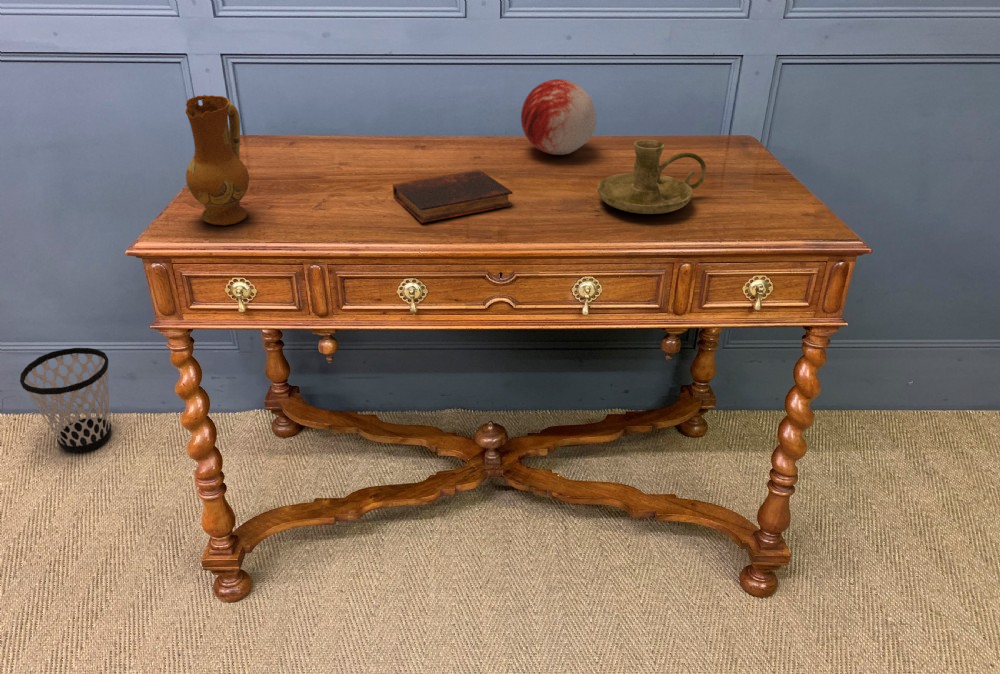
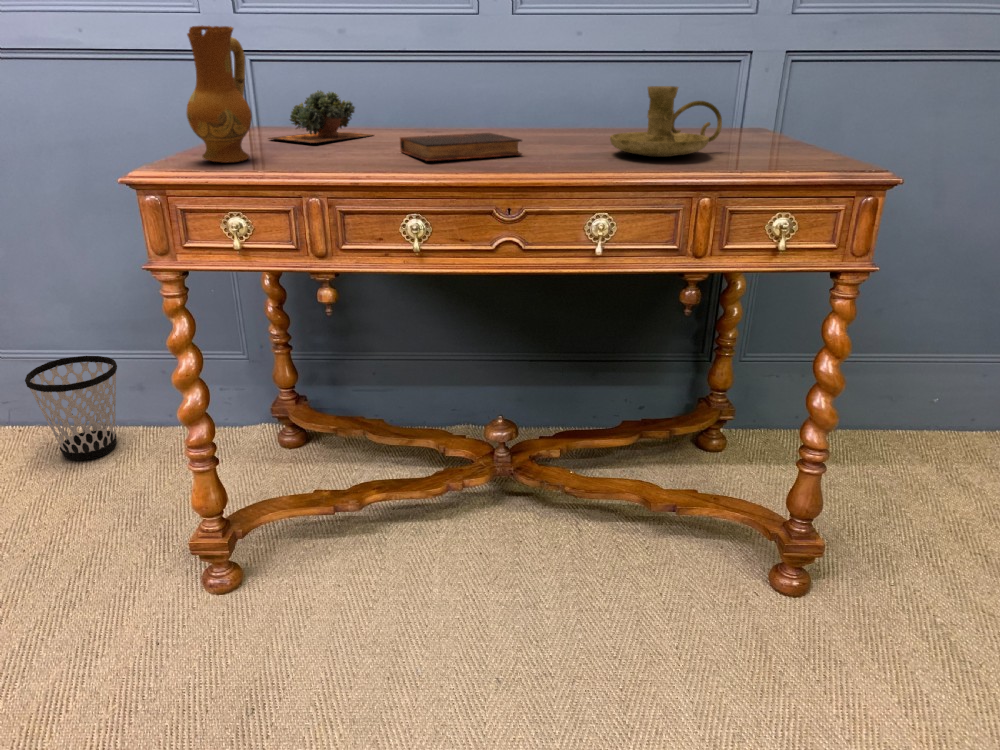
decorative orb: present [521,79,596,155] -> none [532,56,607,134]
succulent plant: none [258,116,364,180] -> present [269,90,372,143]

